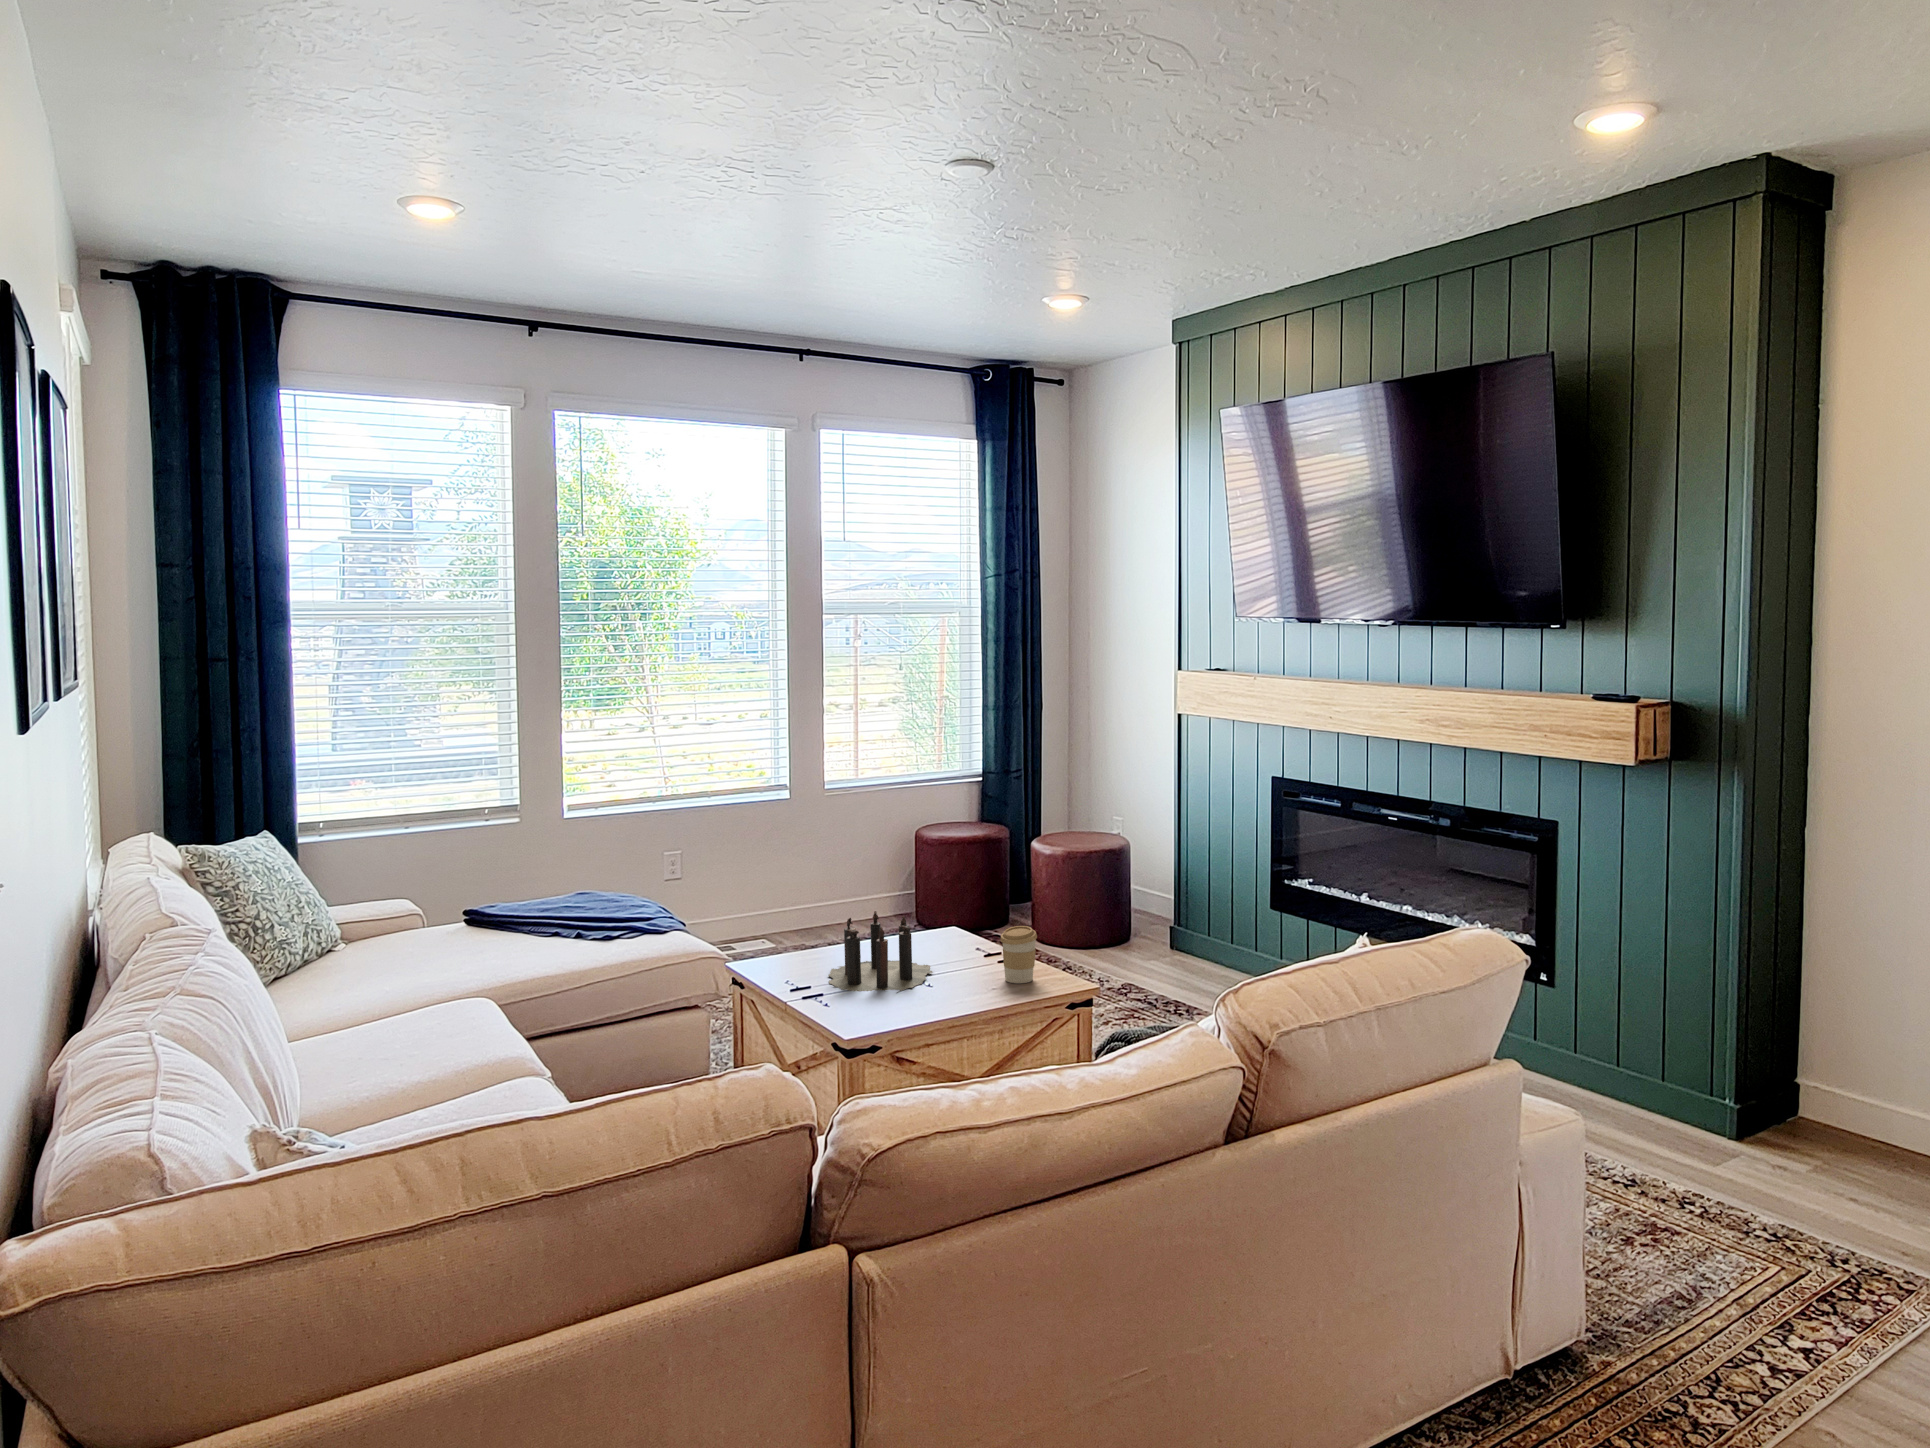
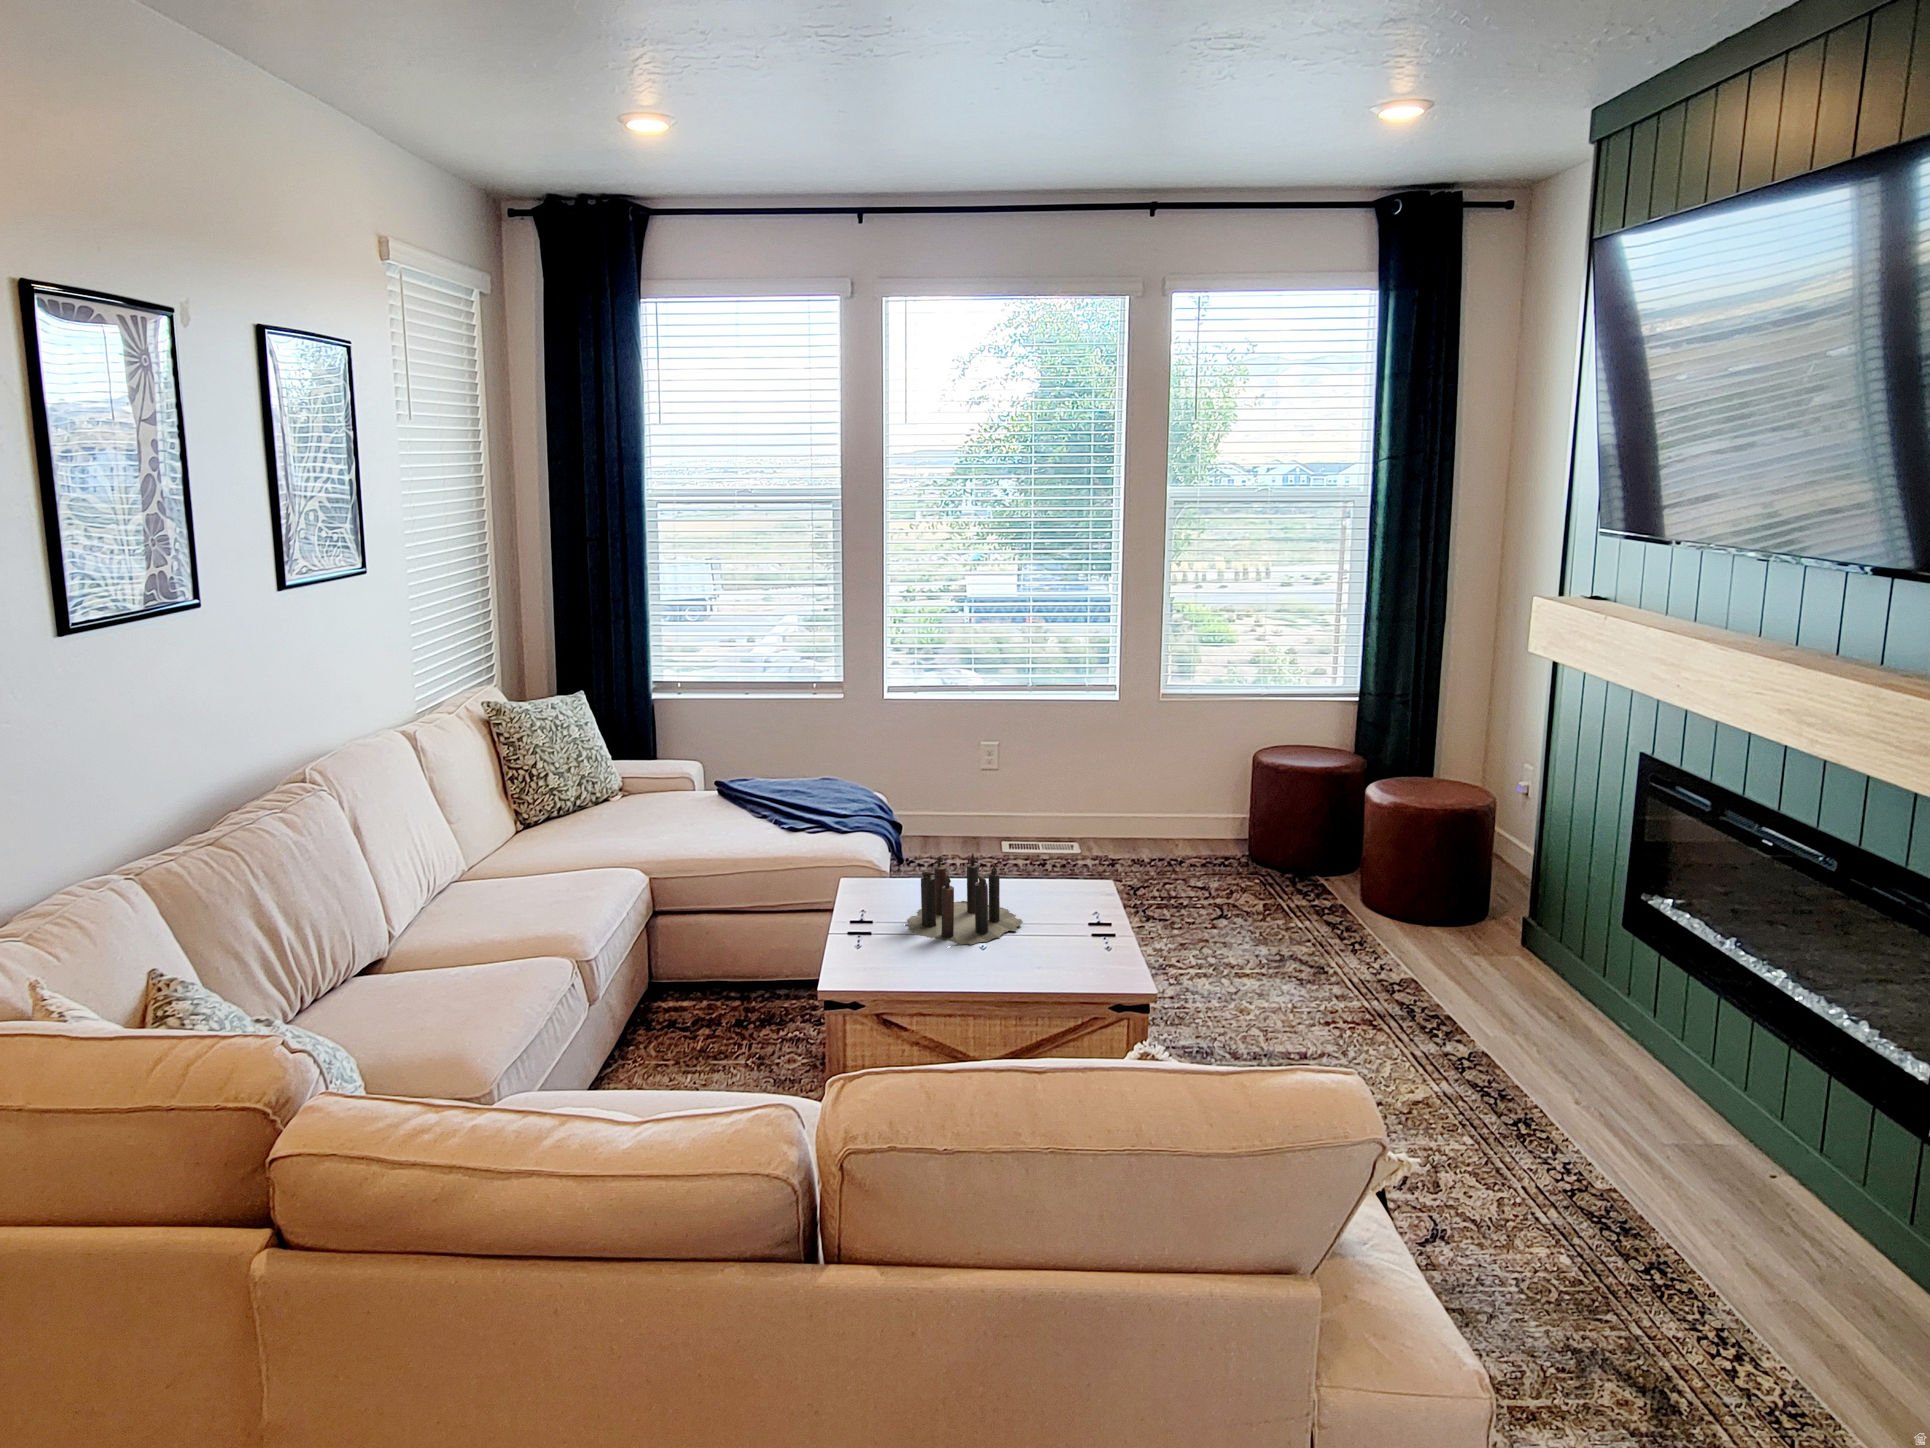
coffee cup: present [1000,926,1037,983] -> none [1070,901,1112,967]

